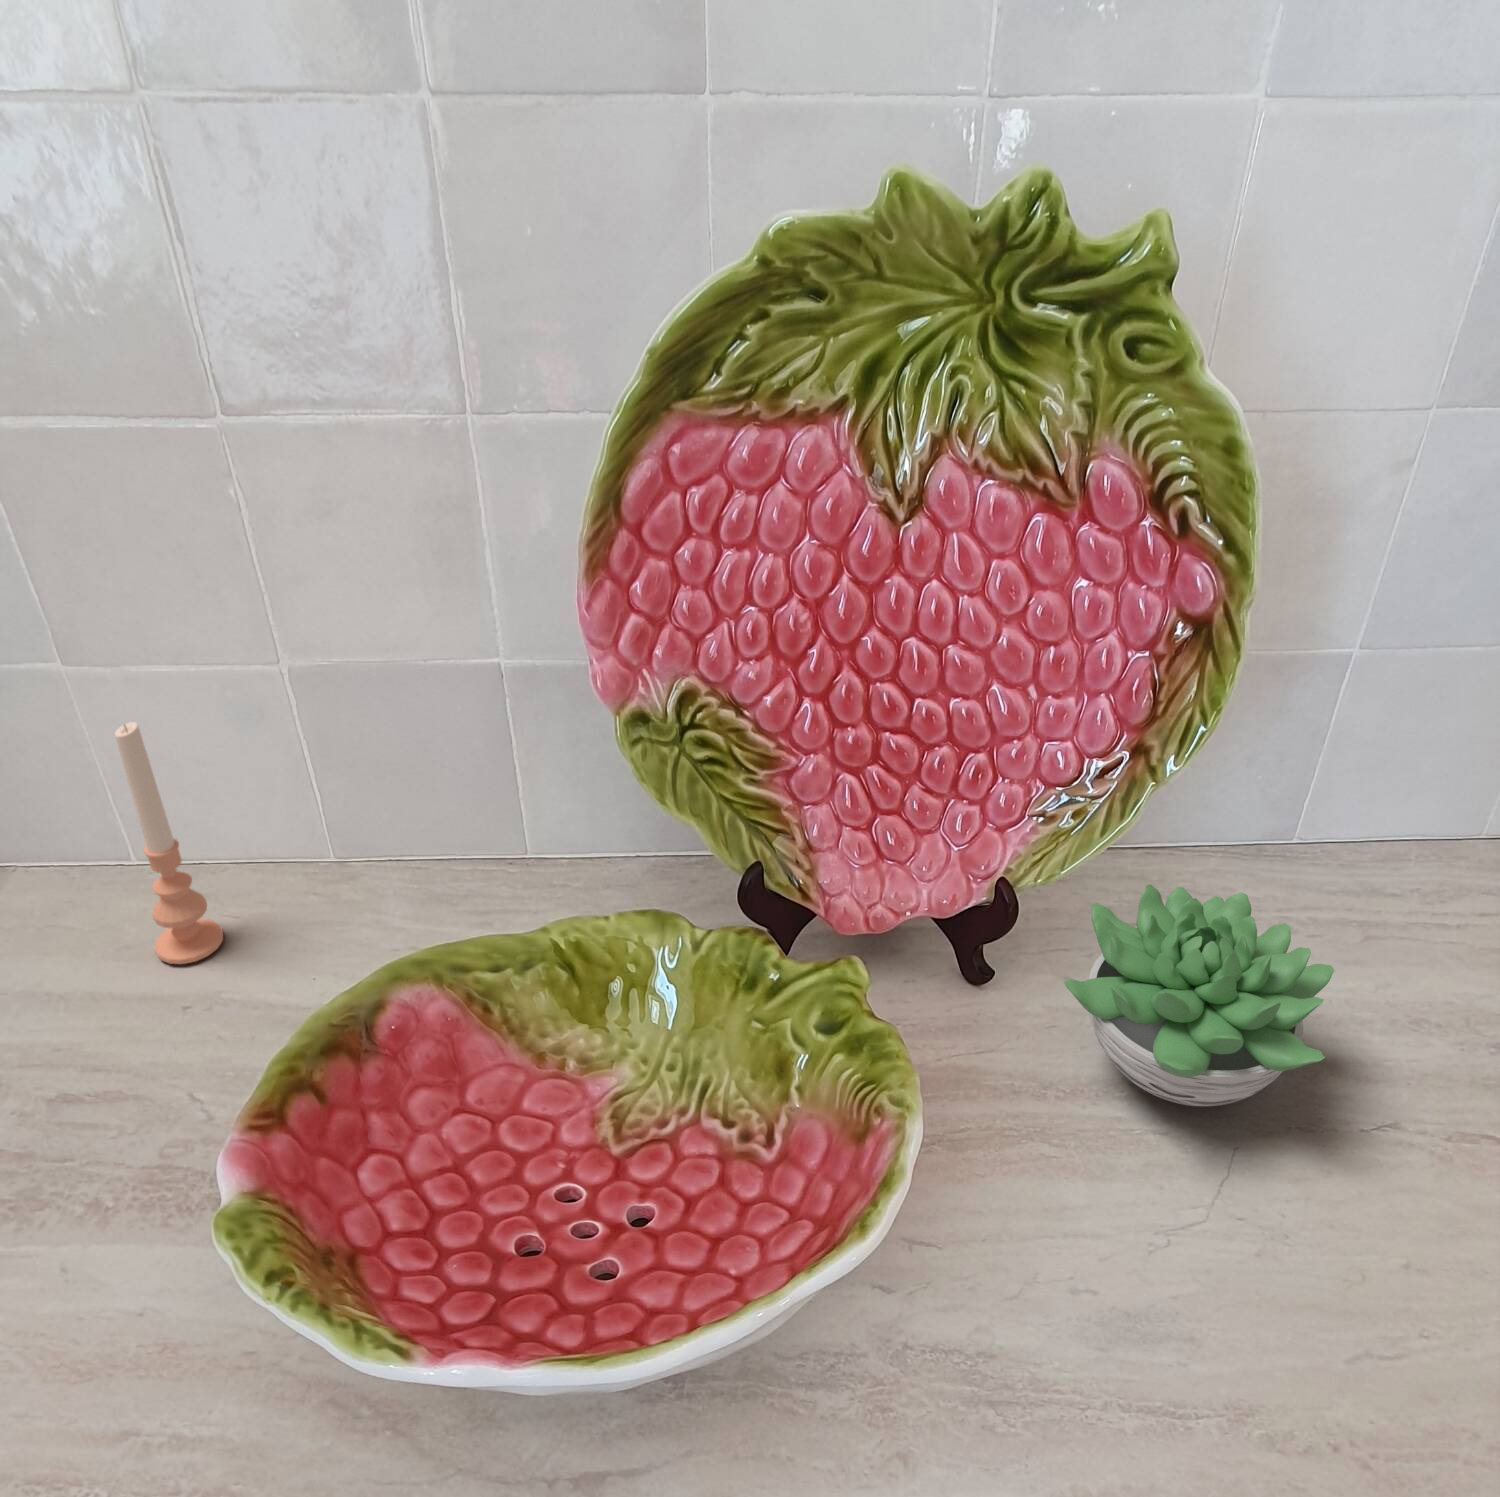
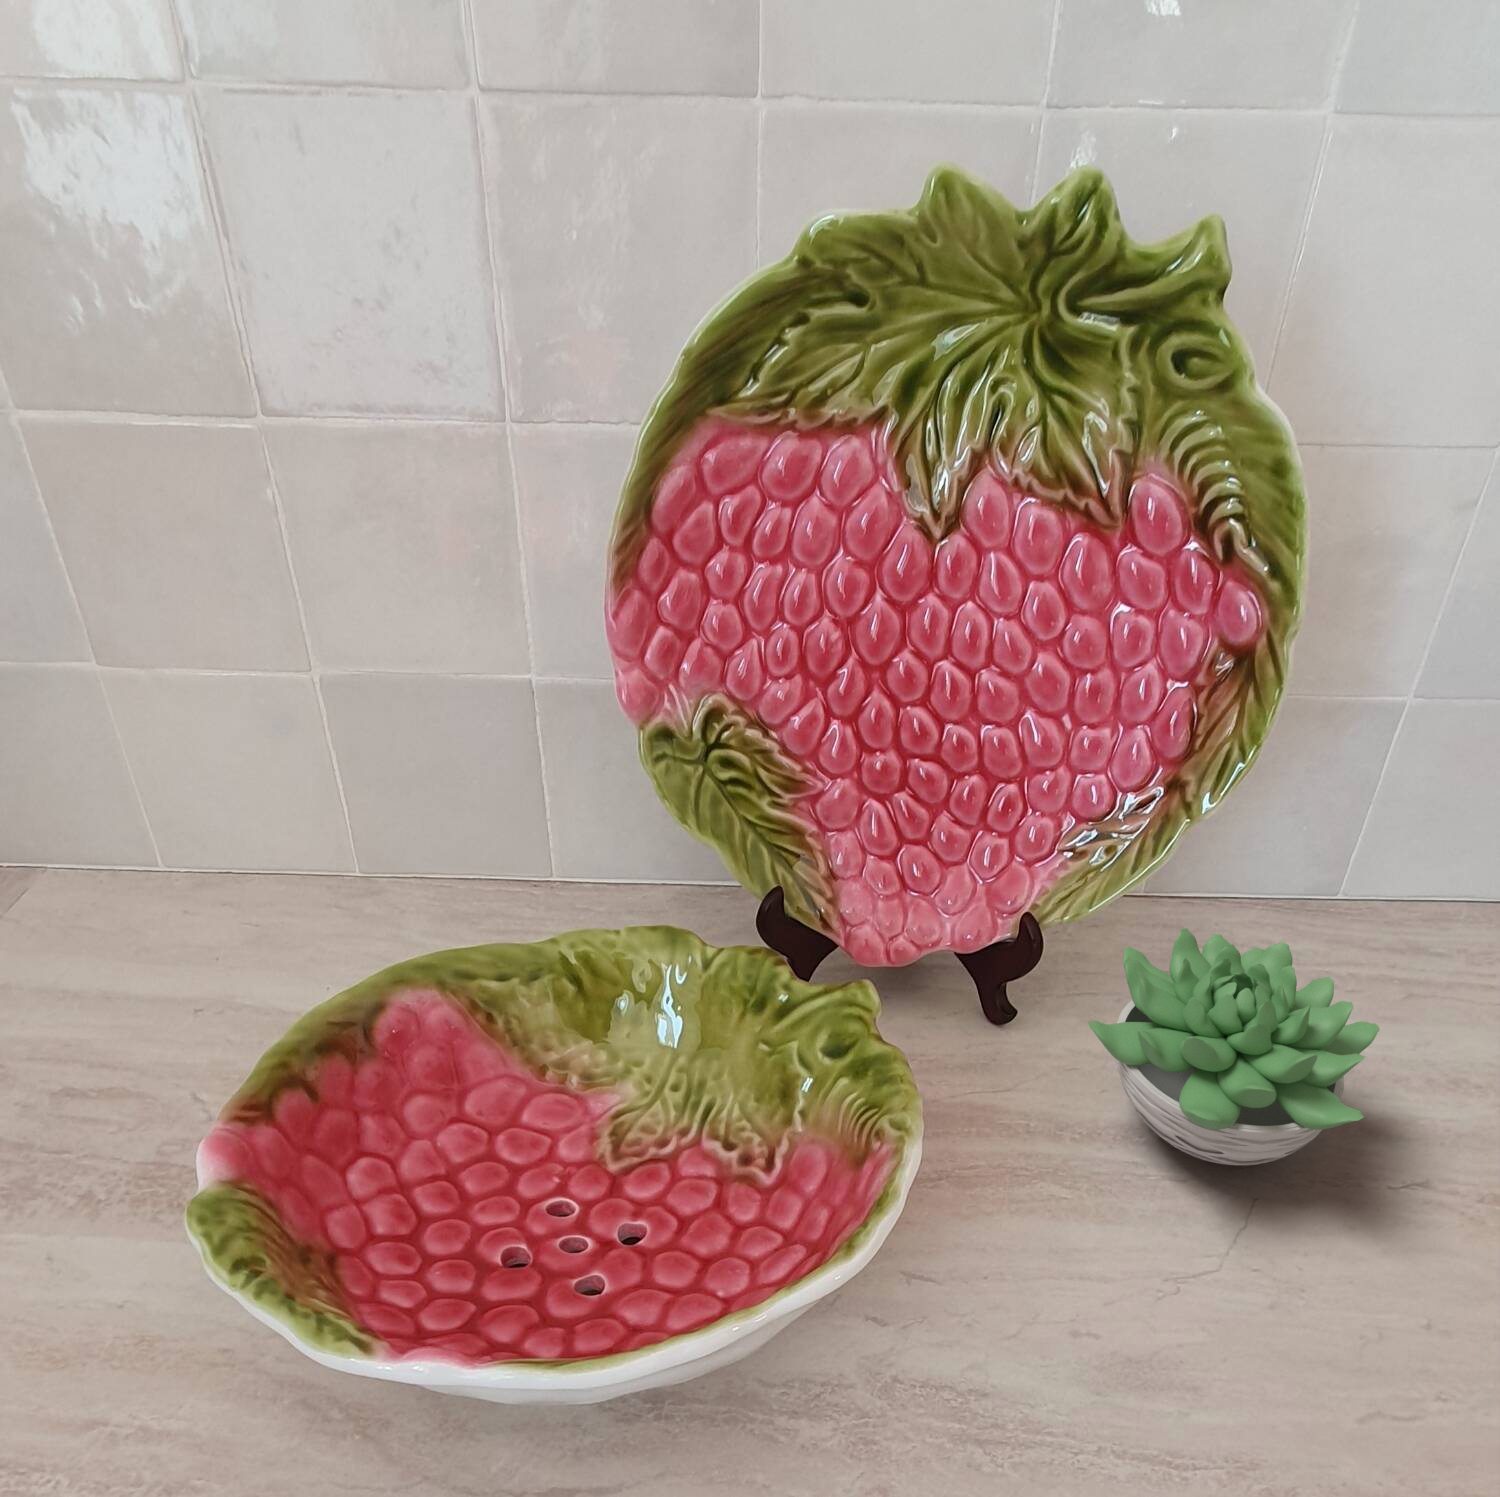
candle: present [115,722,223,964] -> none [150,712,246,959]

